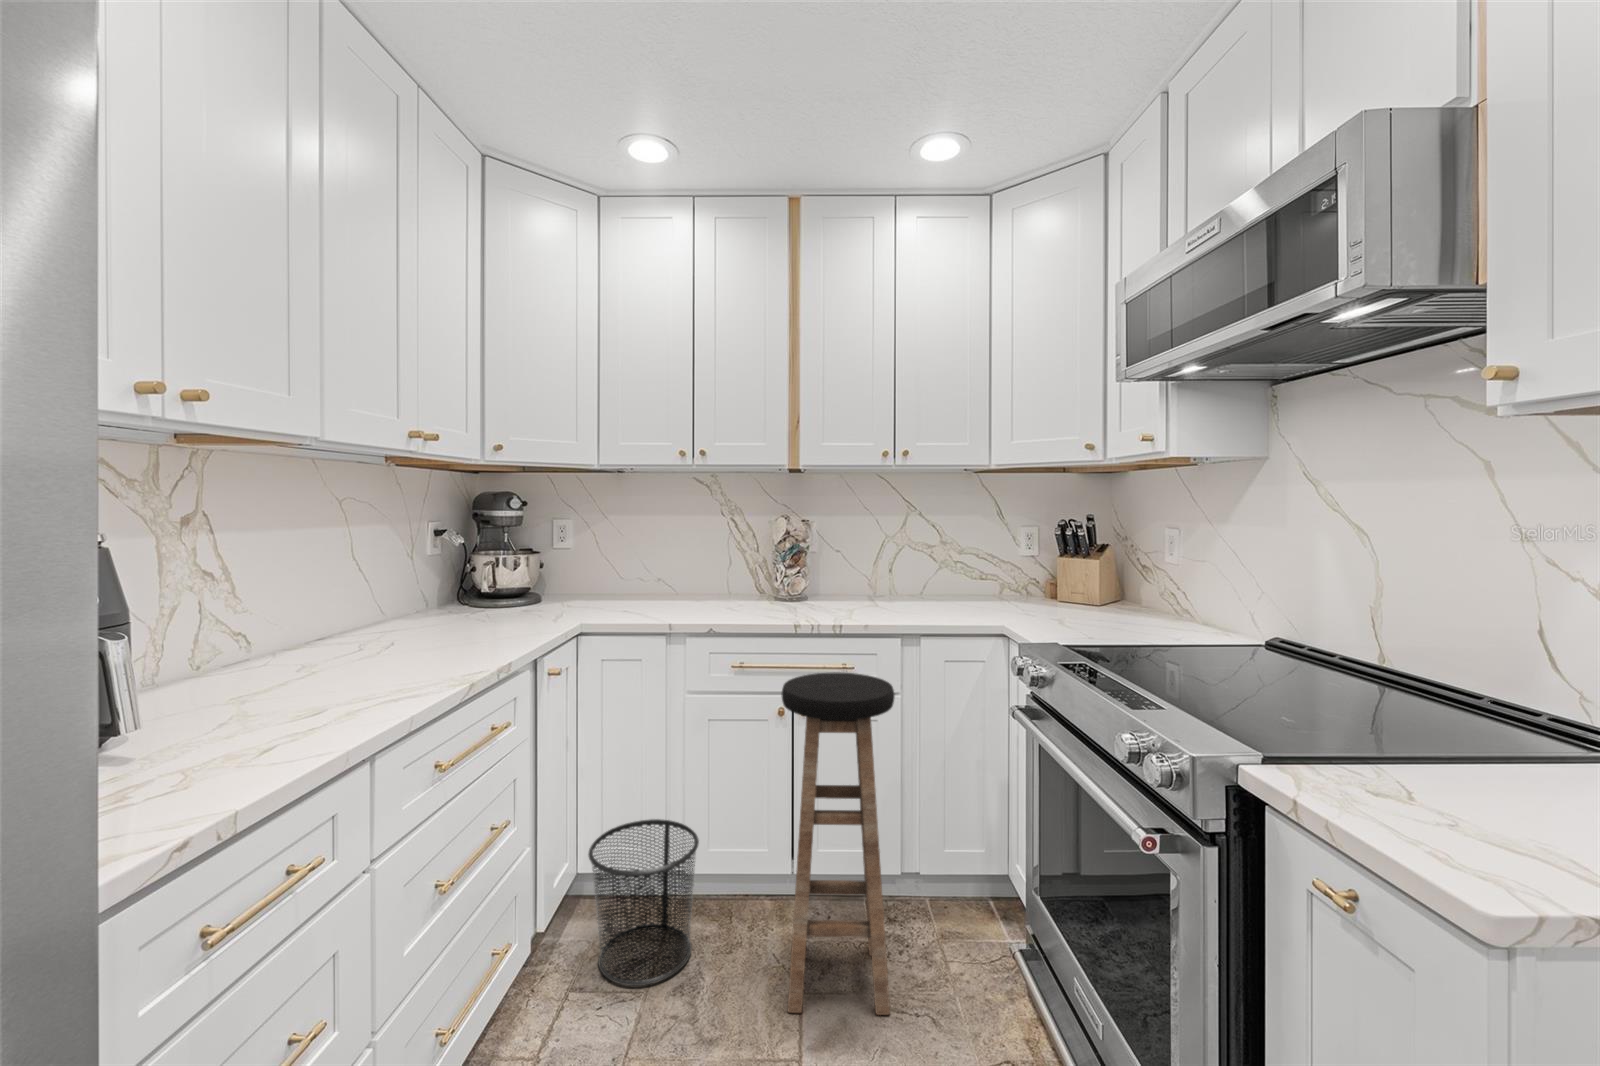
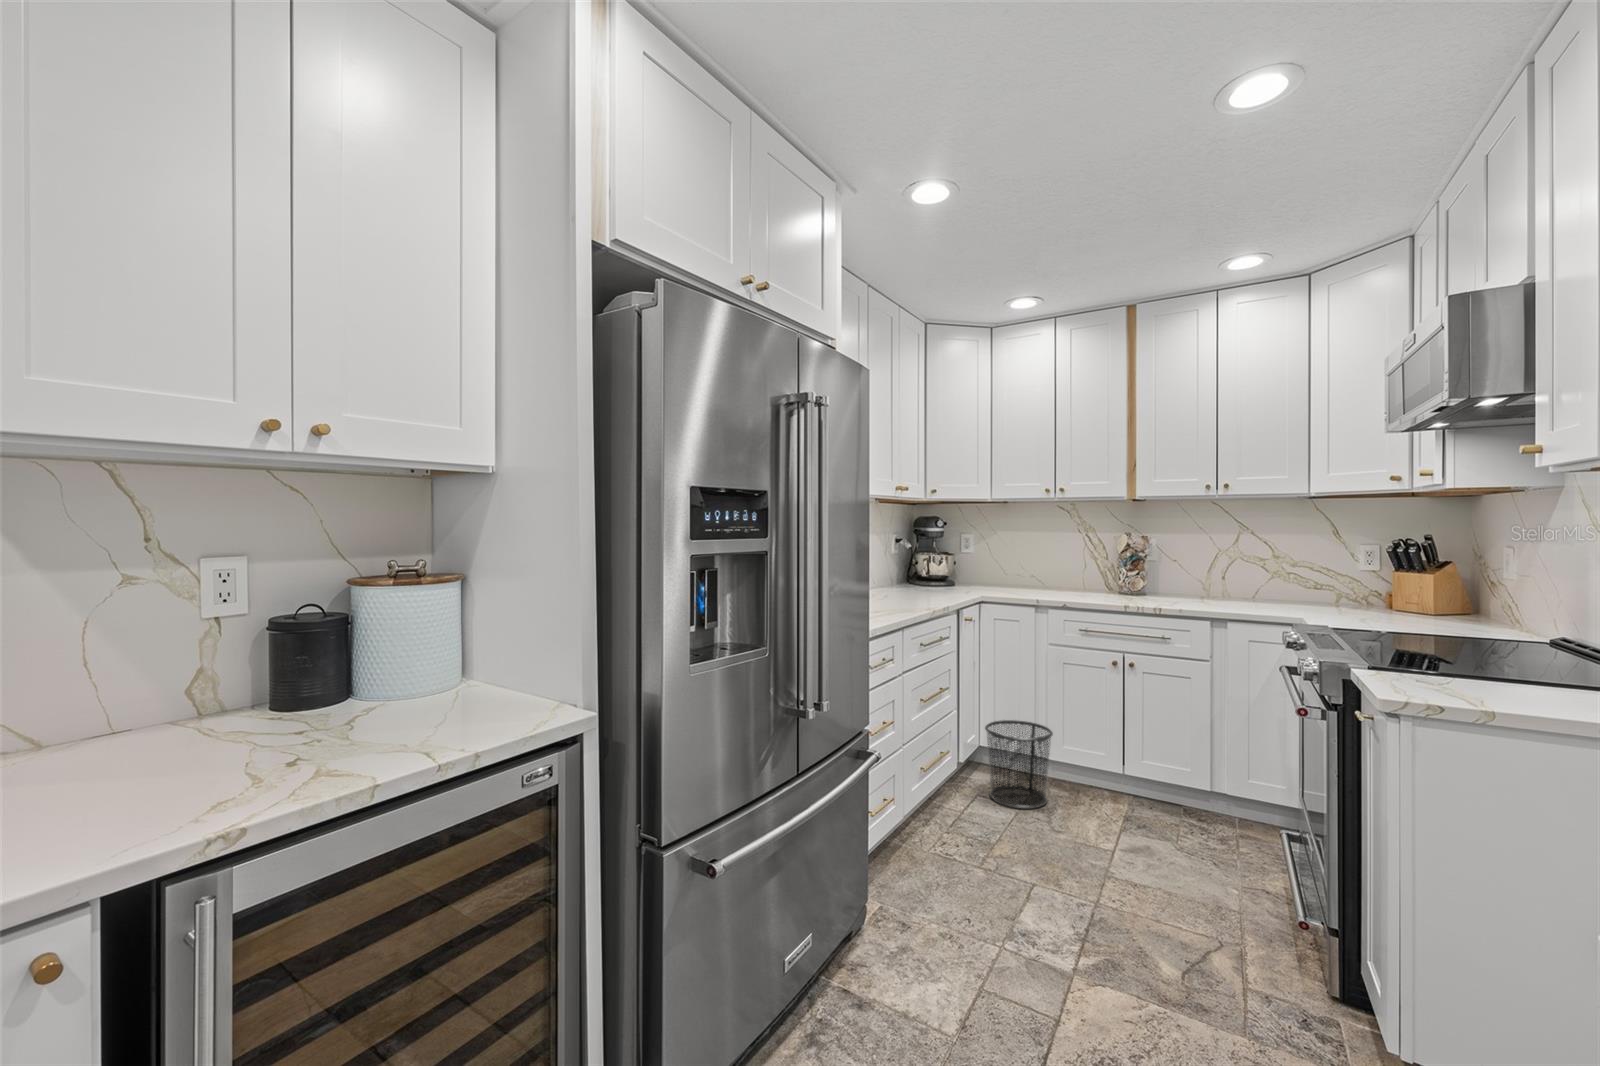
bar stool: present [782,672,895,1015] -> none [1106,635,1187,852]

